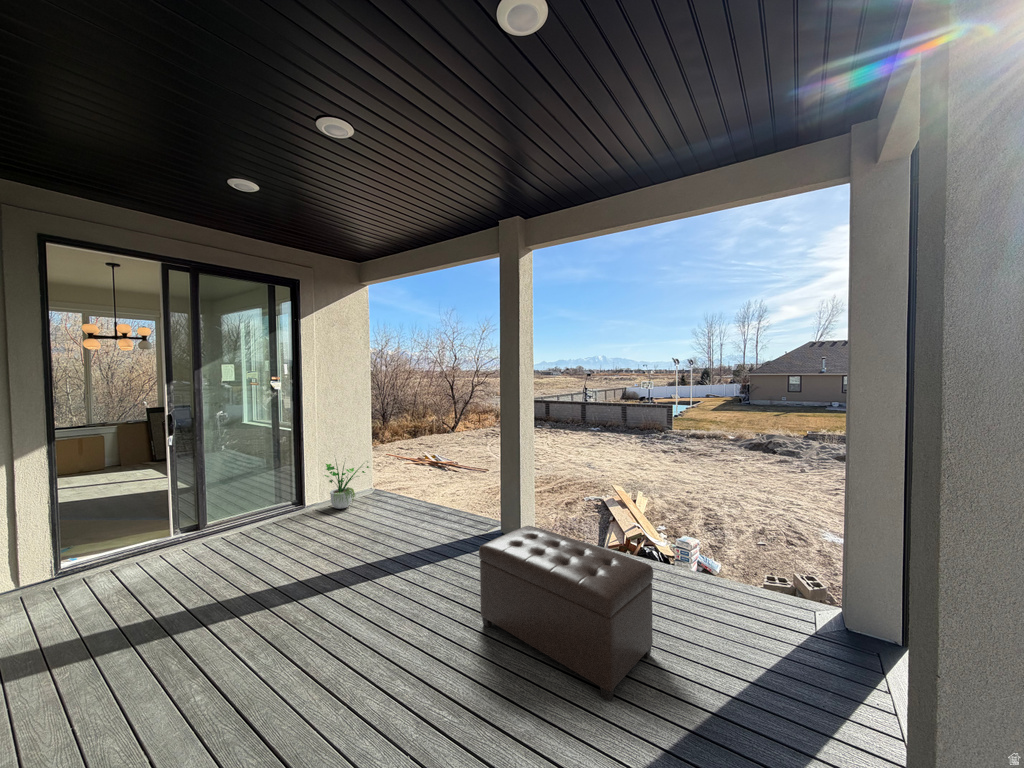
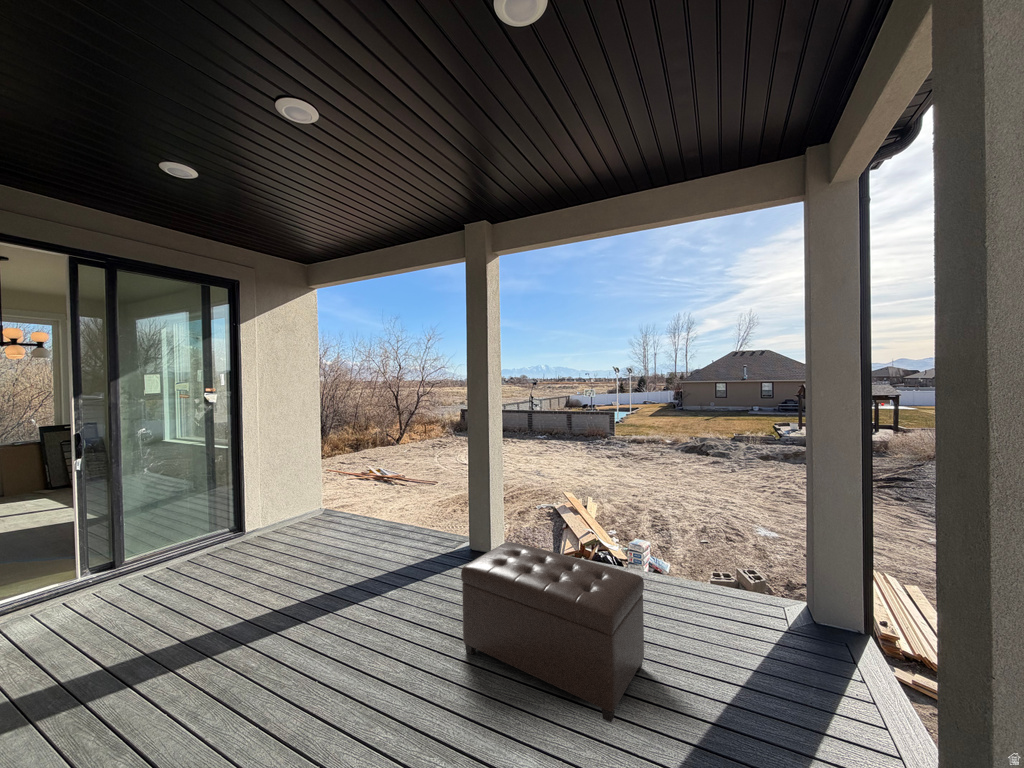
potted plant: present [325,459,369,509] -> none [263,469,318,534]

